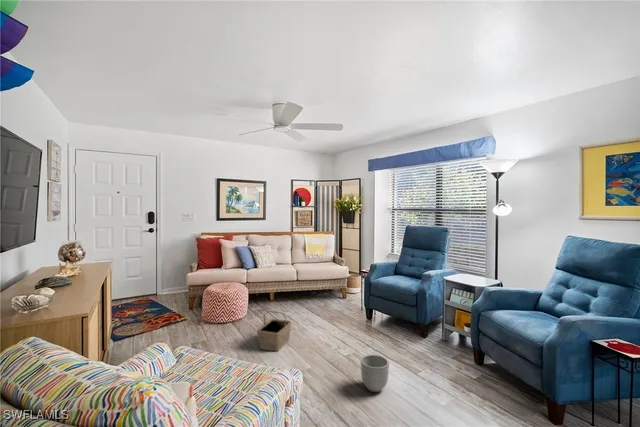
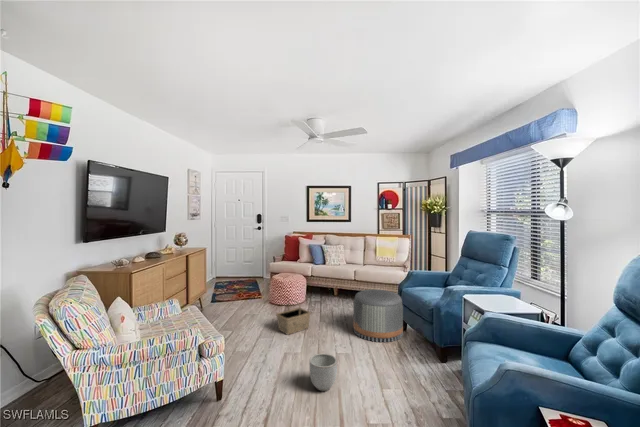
pouf: none [329,286,377,336] -> present [353,289,403,342]

